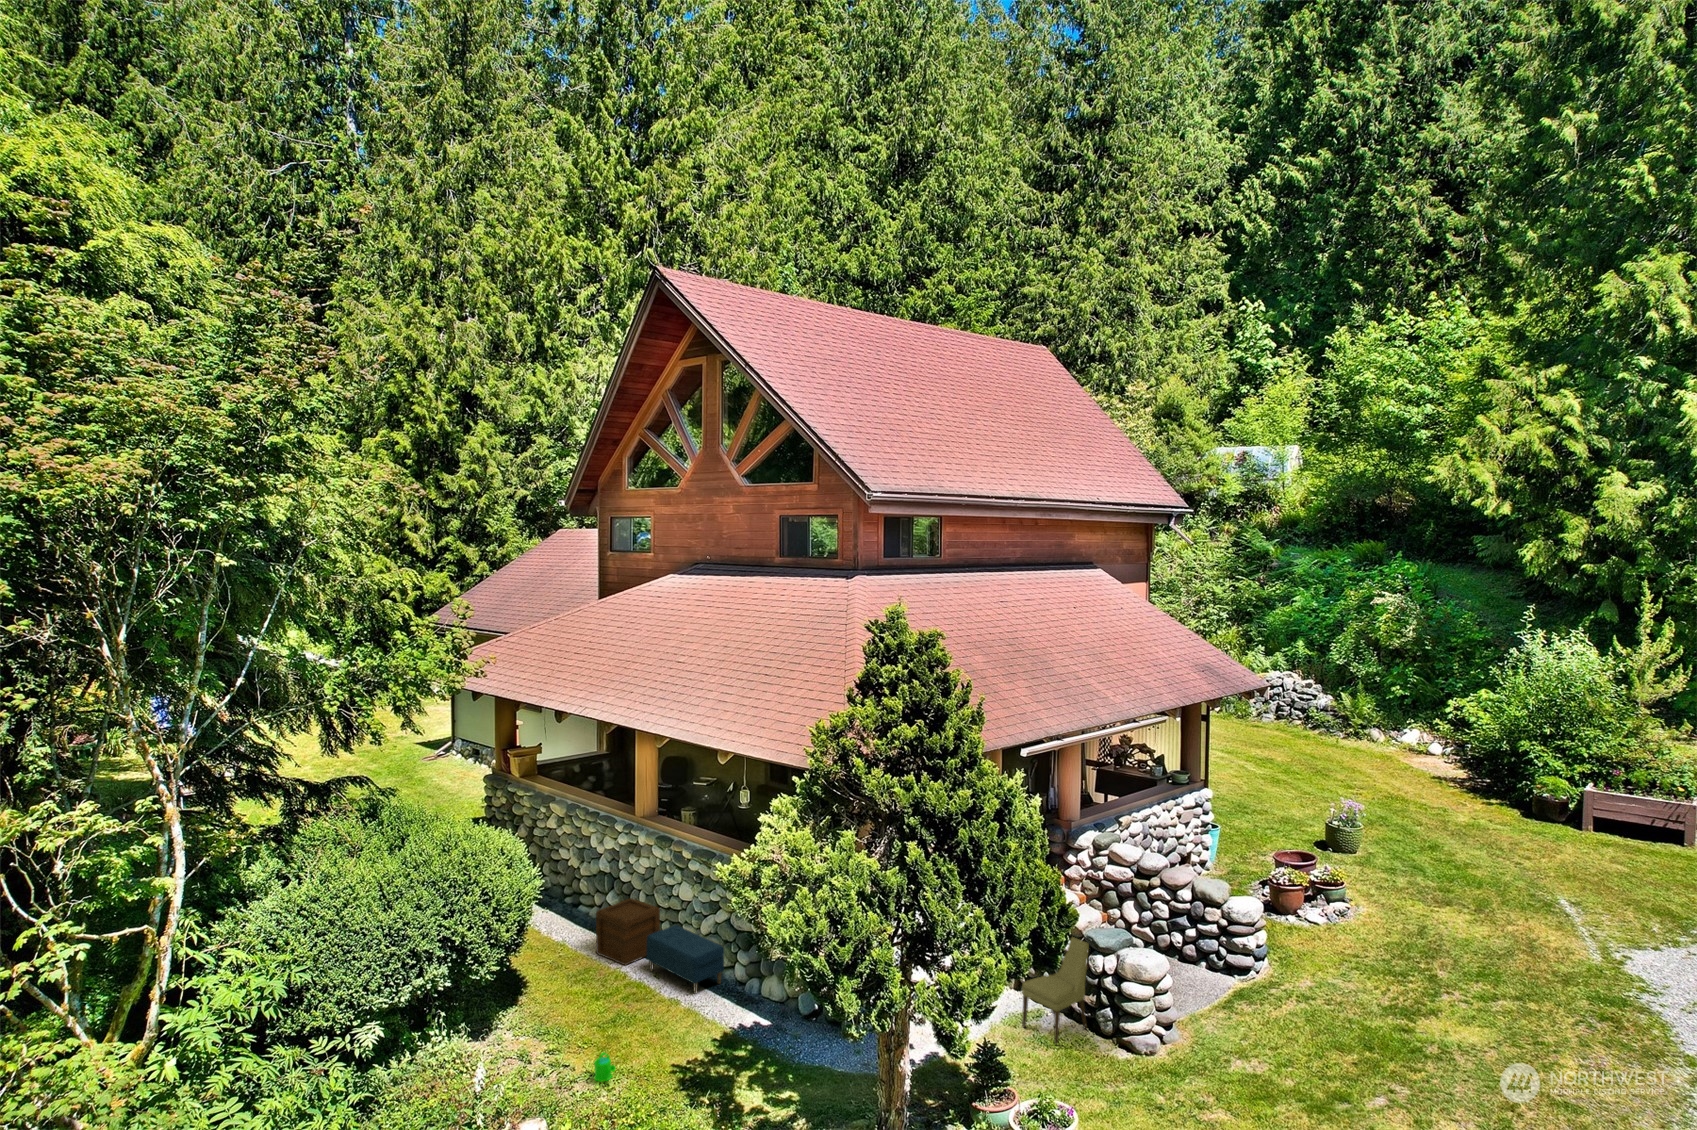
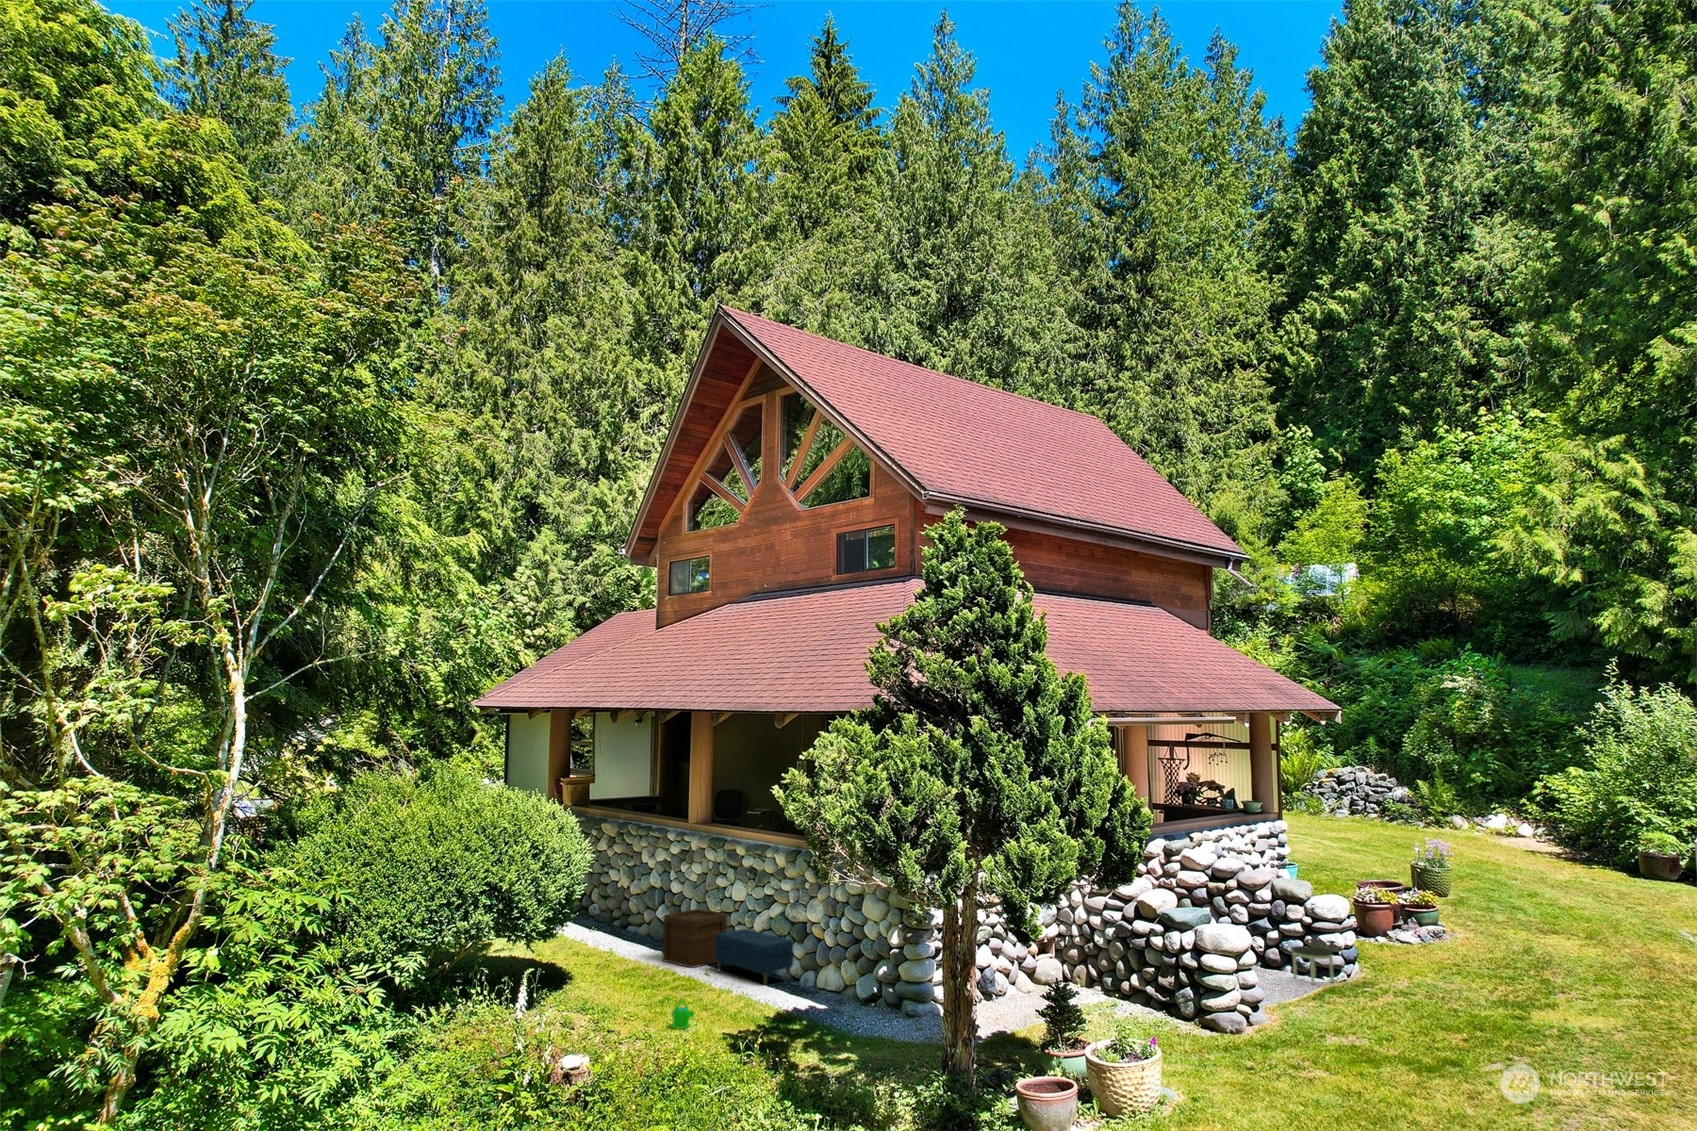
chair: present [1022,937,1089,1045] -> none [1099,910,1168,1014]
round table: none [1210,946,1249,989] -> present [1292,946,1334,984]

